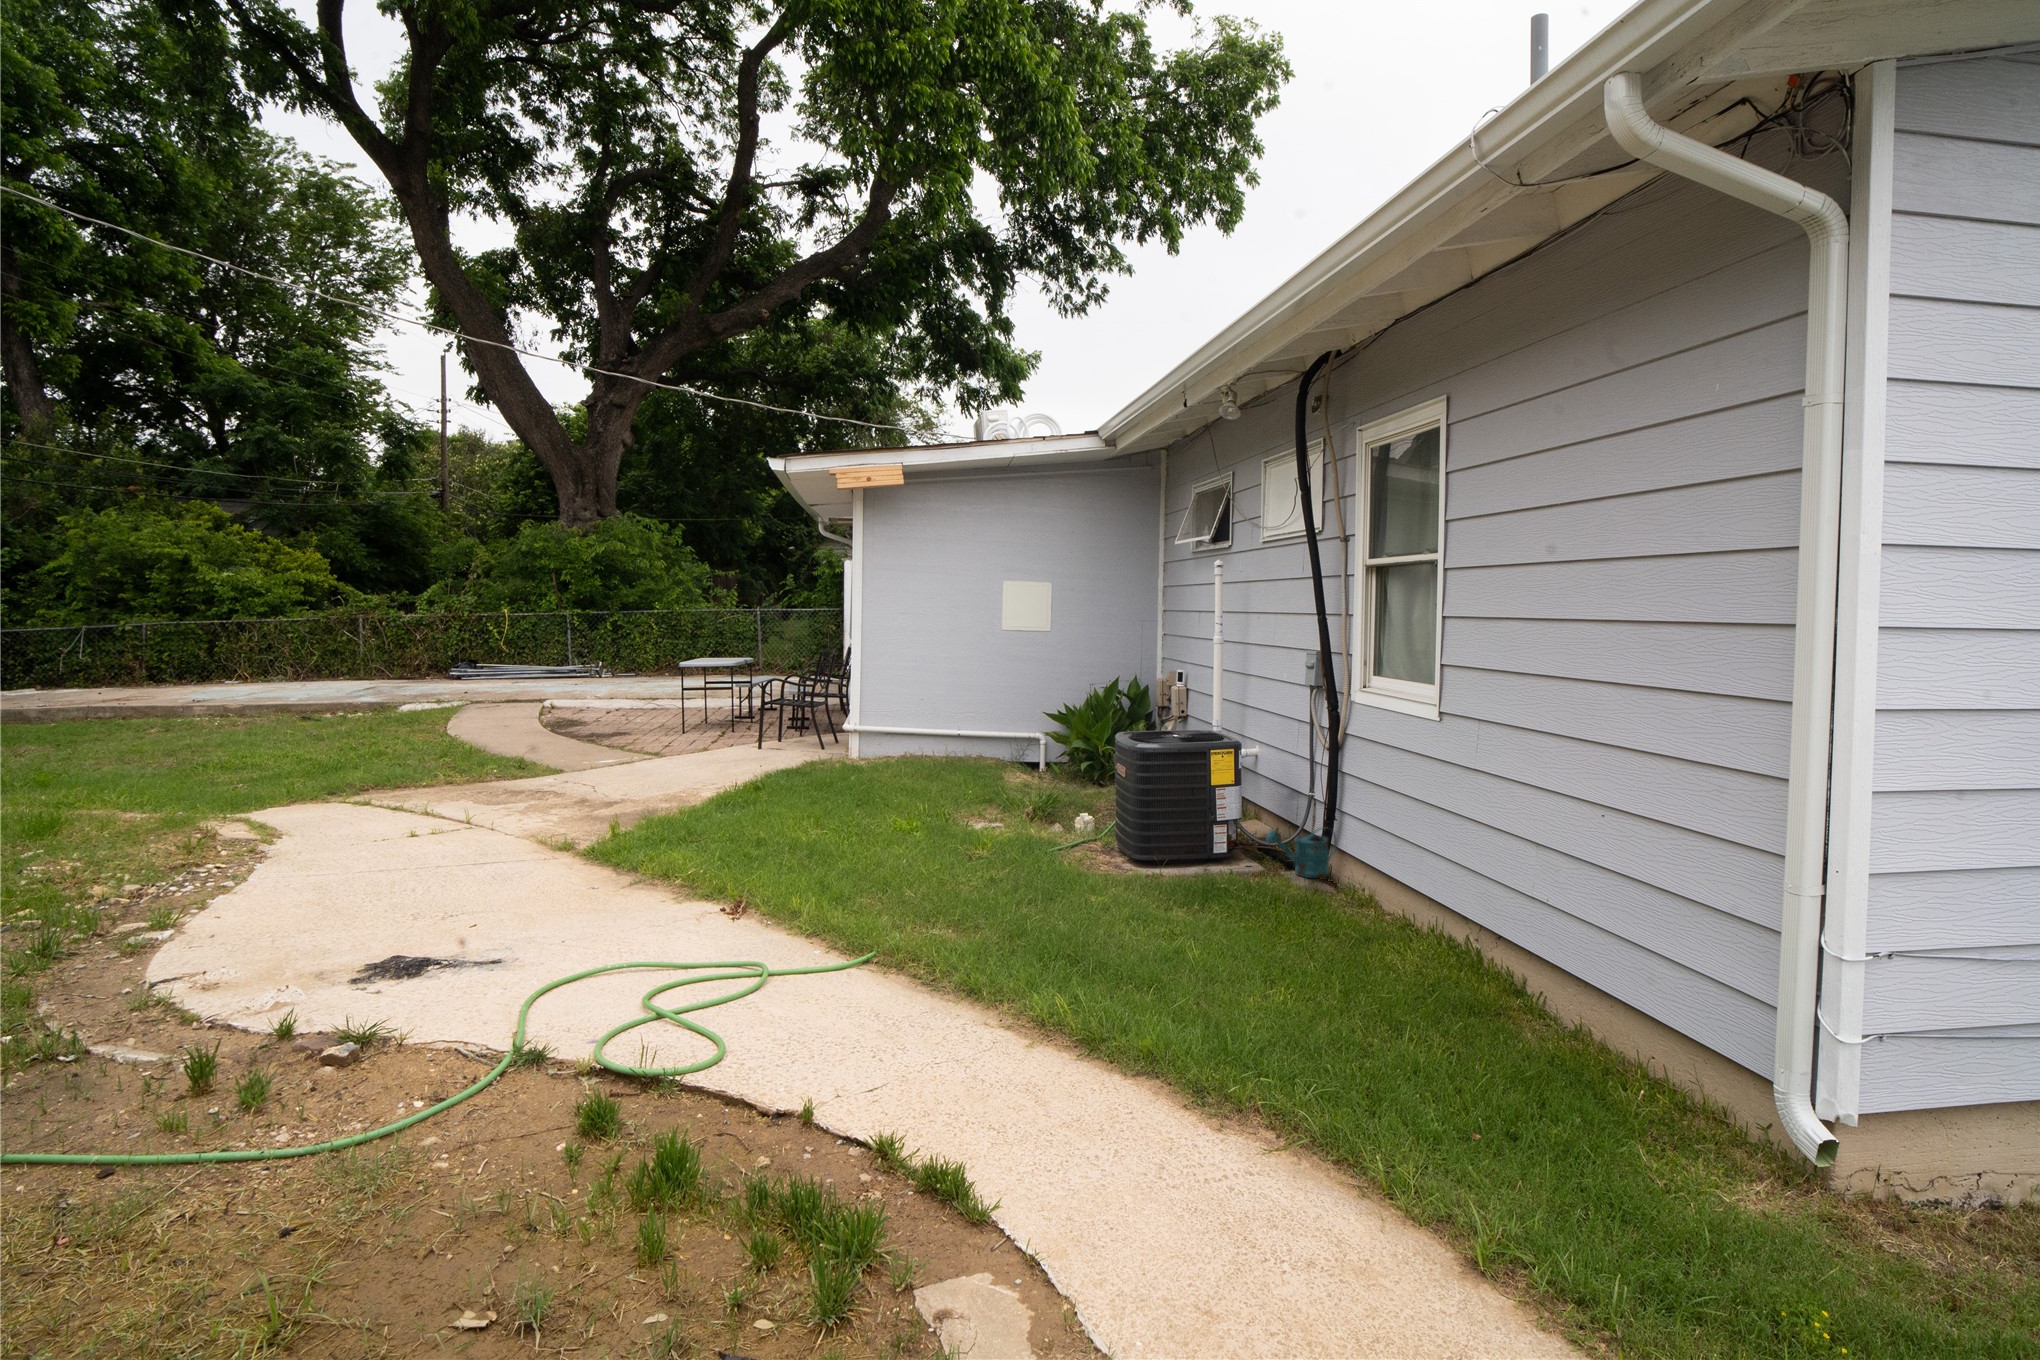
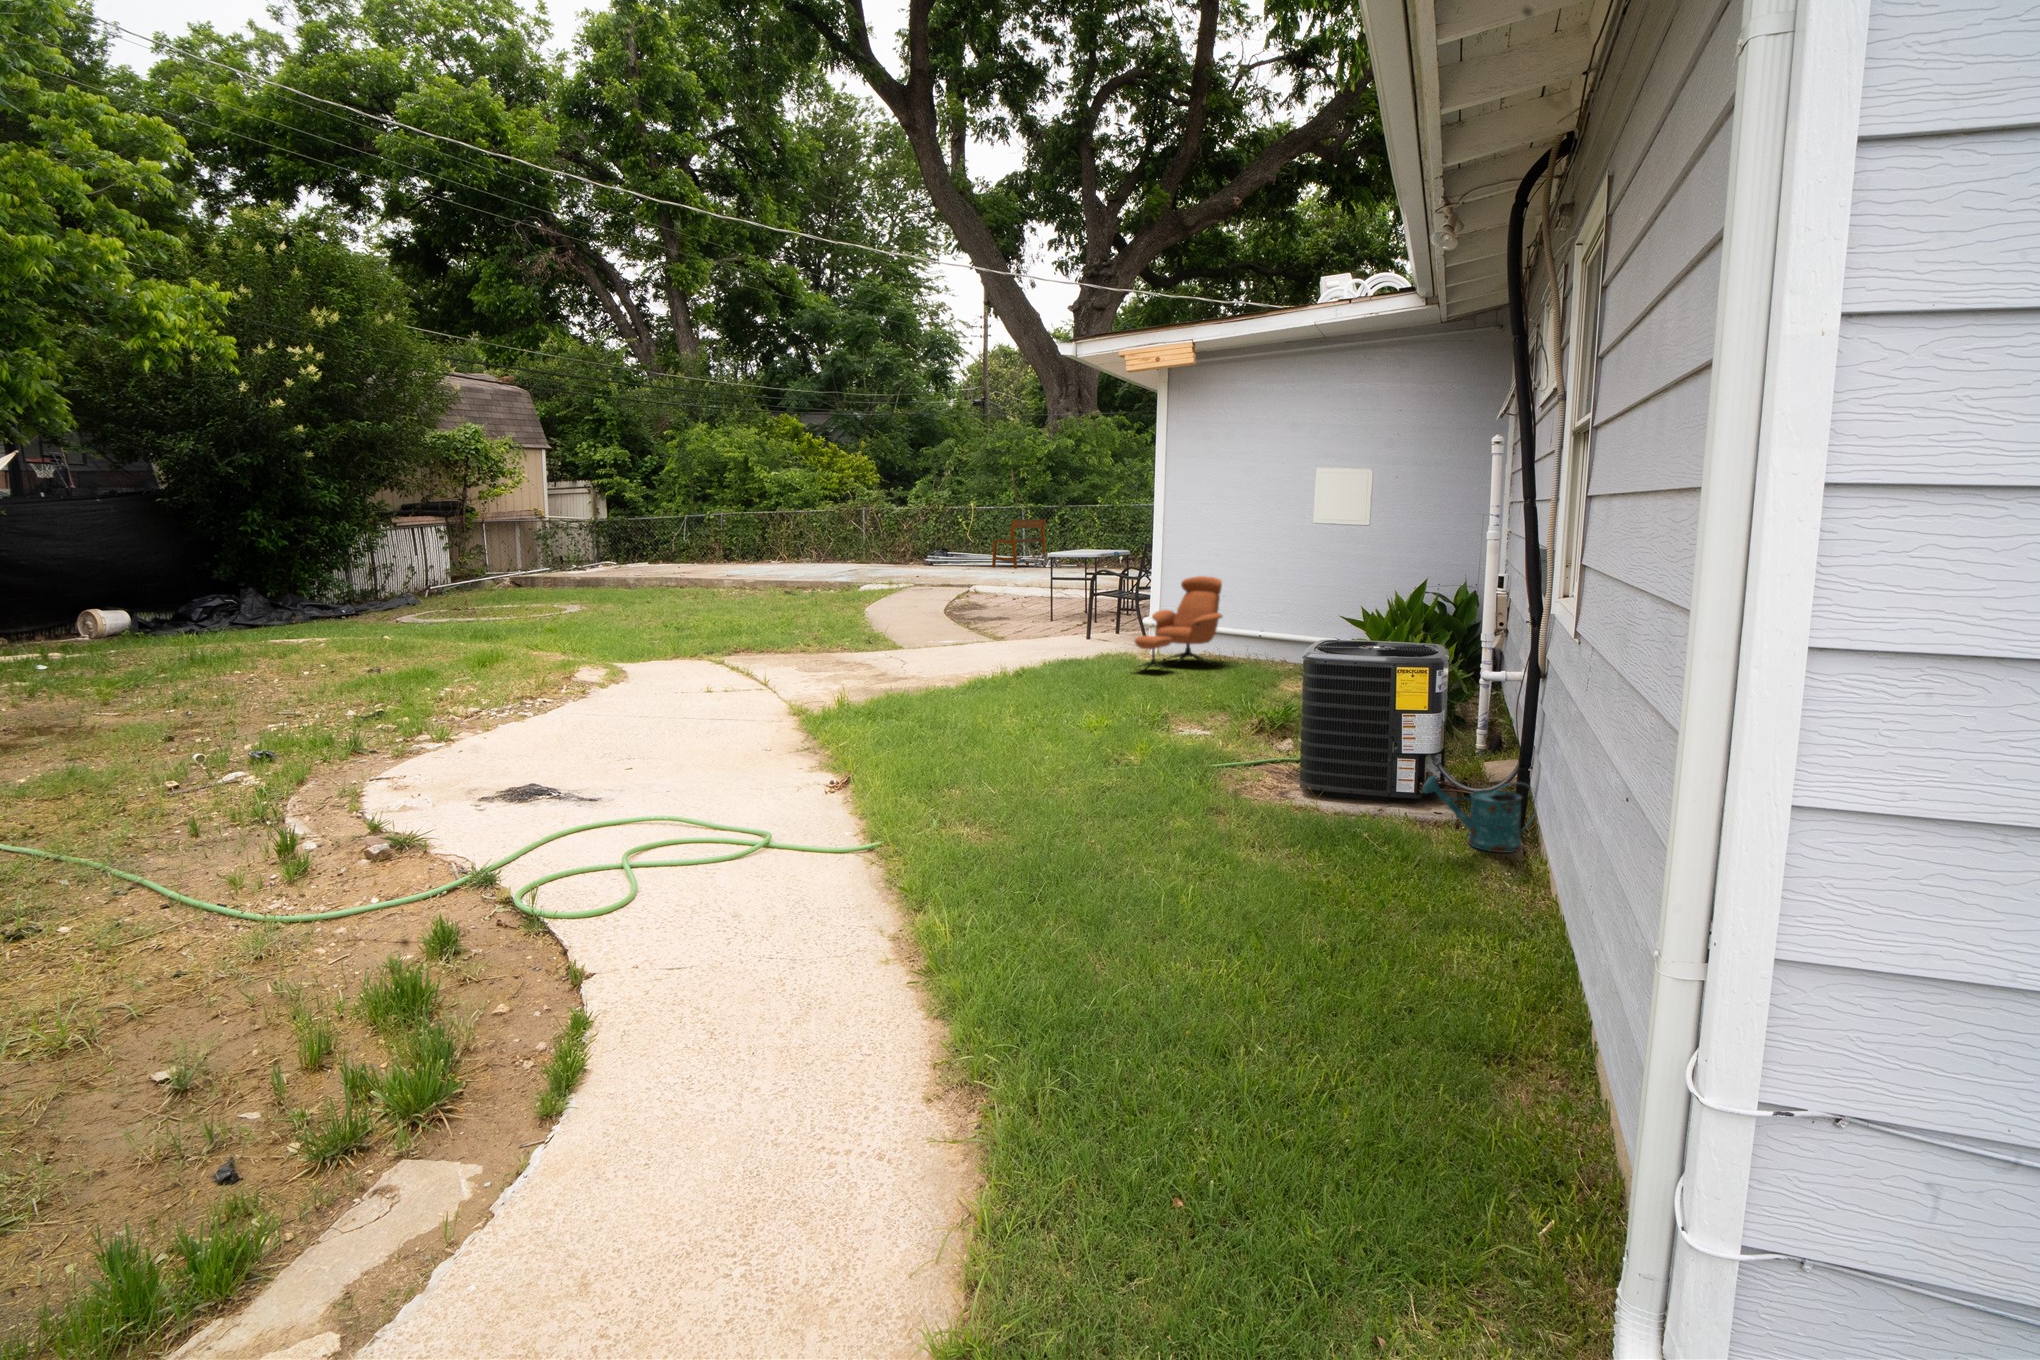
bench: none [541,628,603,678] -> present [992,519,1046,568]
lounge chair: none [860,686,929,775] -> present [1134,576,1223,671]

